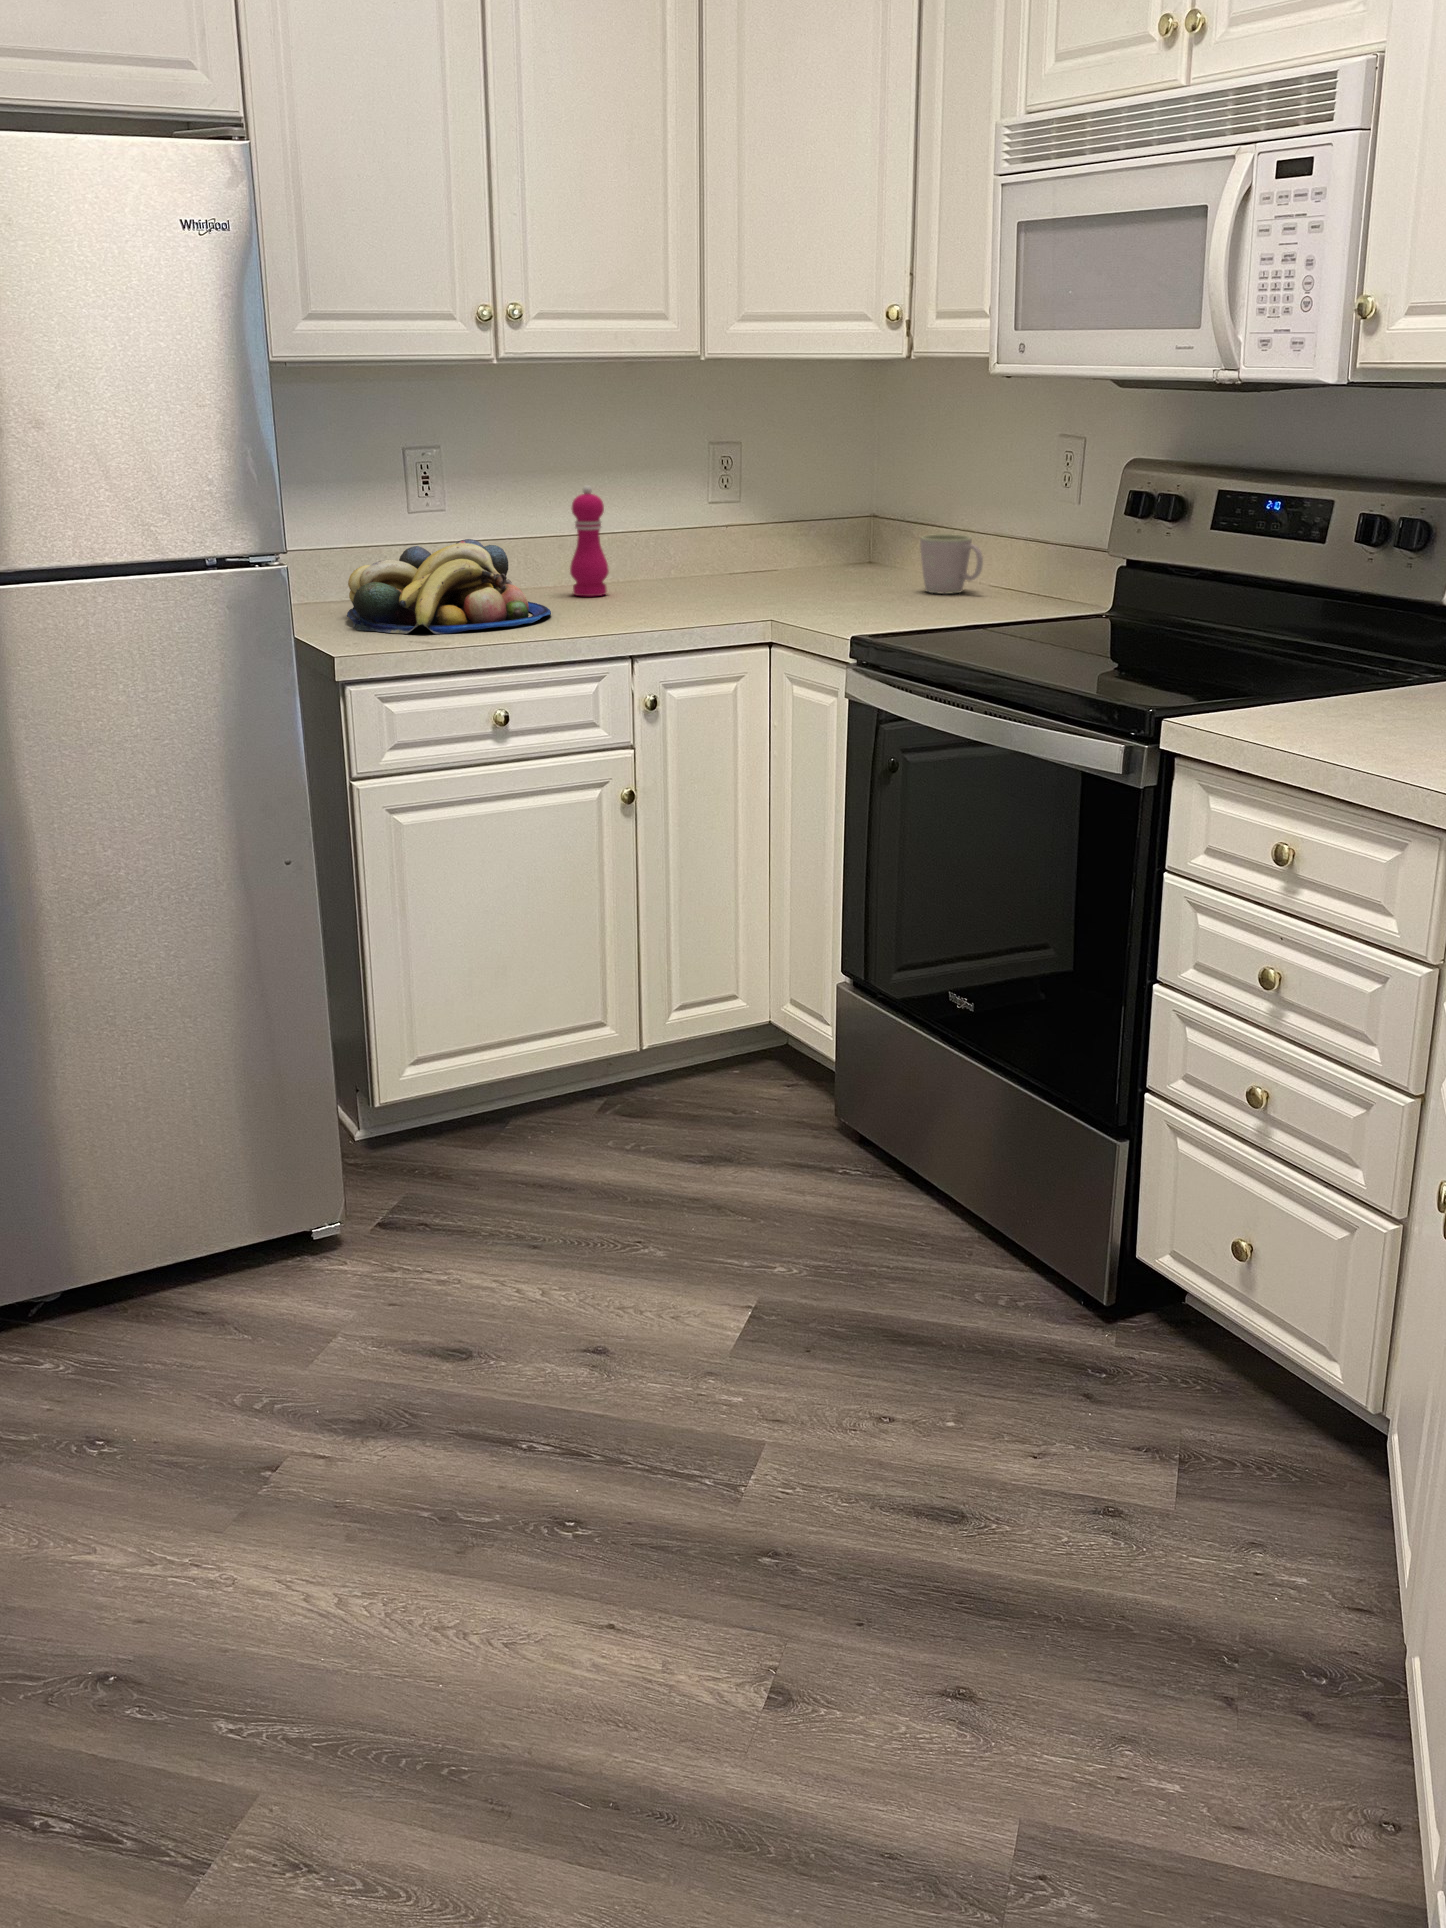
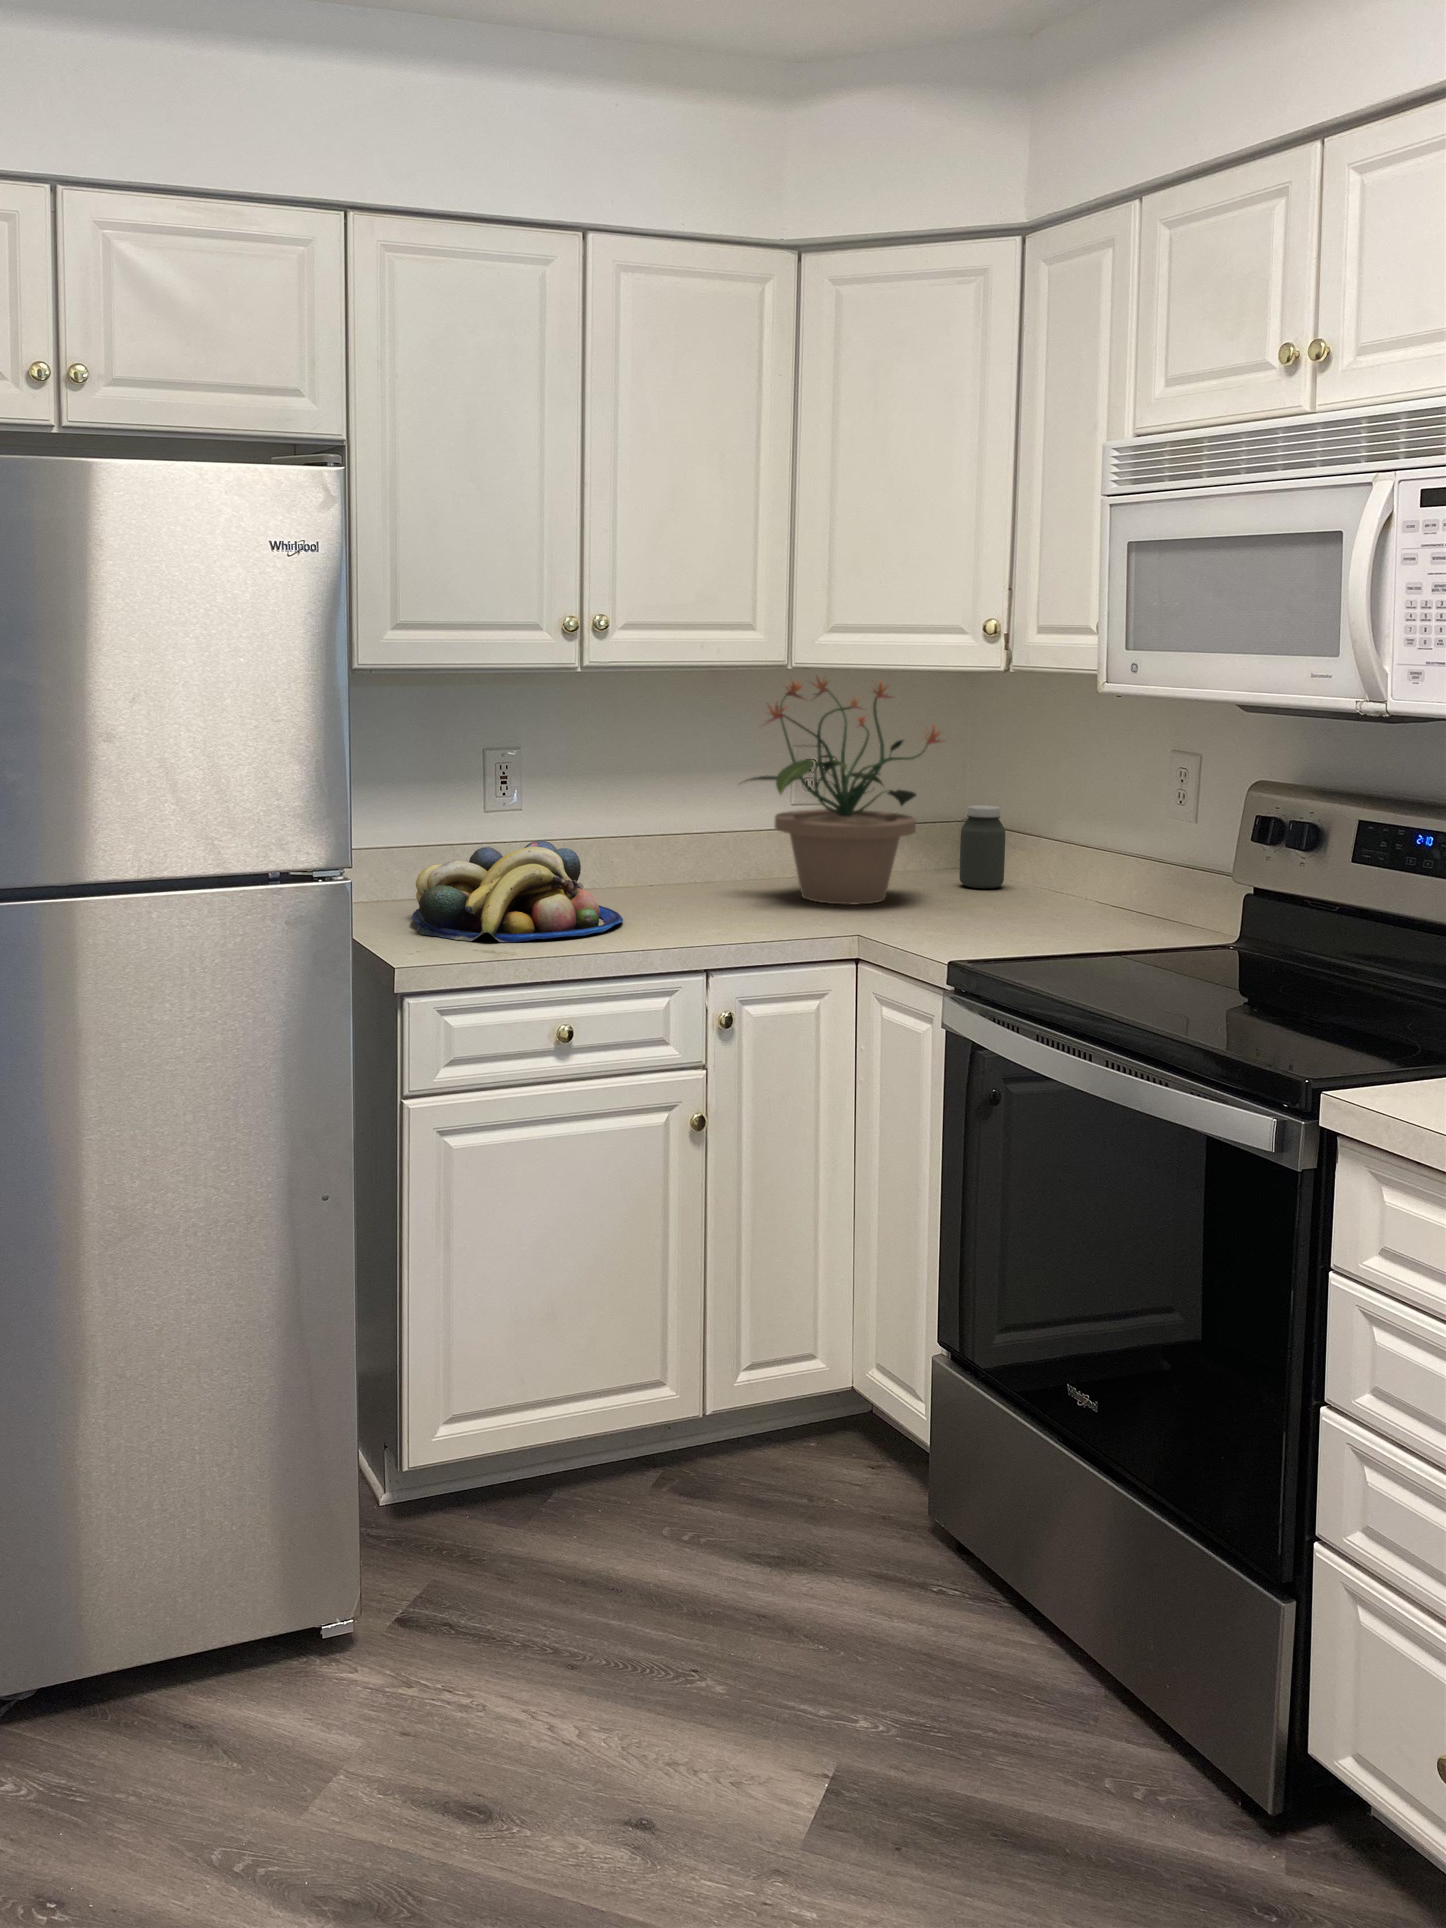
potted plant: none [656,369,856,596] -> present [739,677,942,905]
pepper mill: present [570,485,609,596] -> none [644,787,684,900]
jar: none [869,500,912,579] -> present [960,805,1005,888]
mug: present [920,534,983,594] -> none [1016,845,1086,909]

